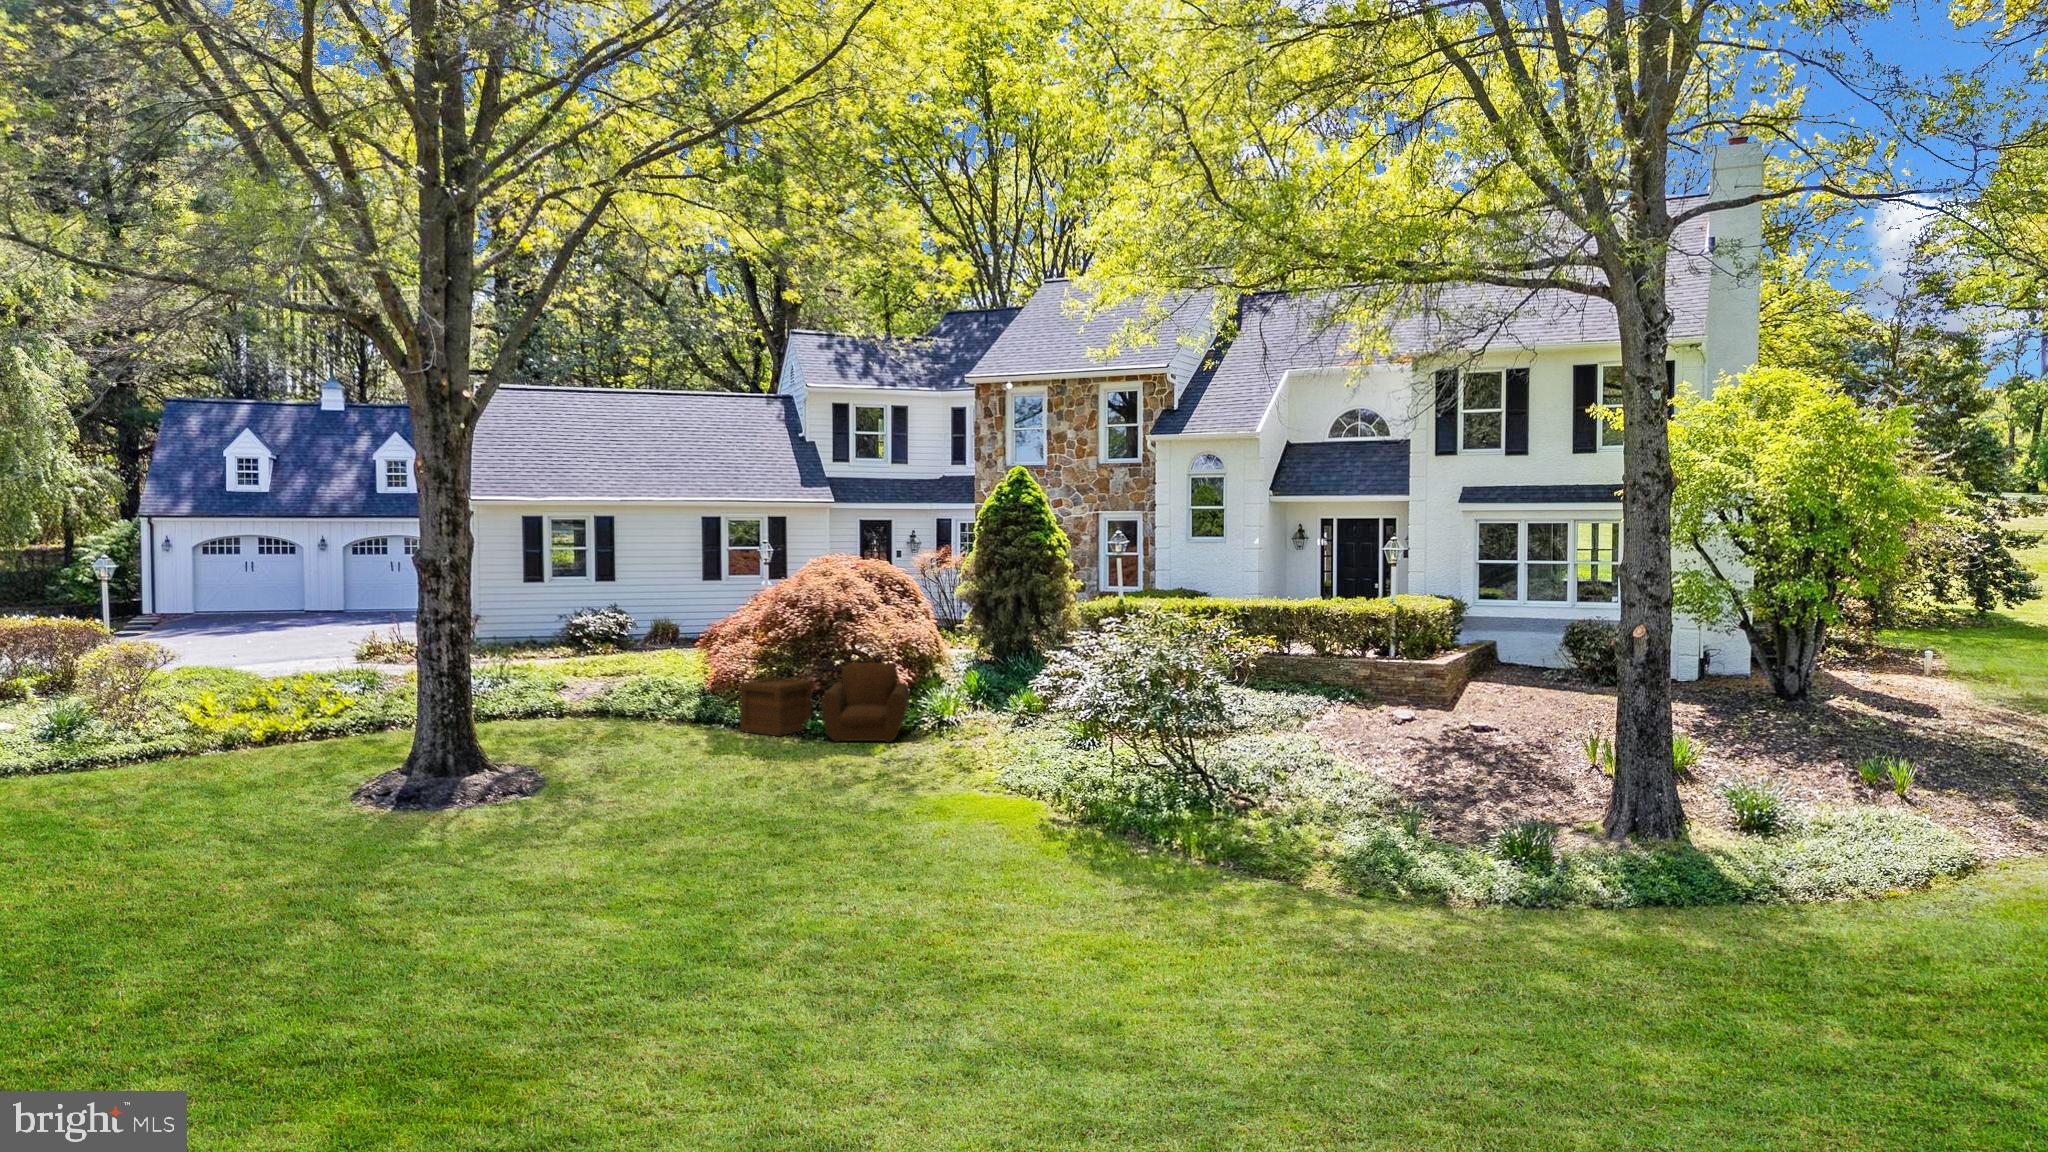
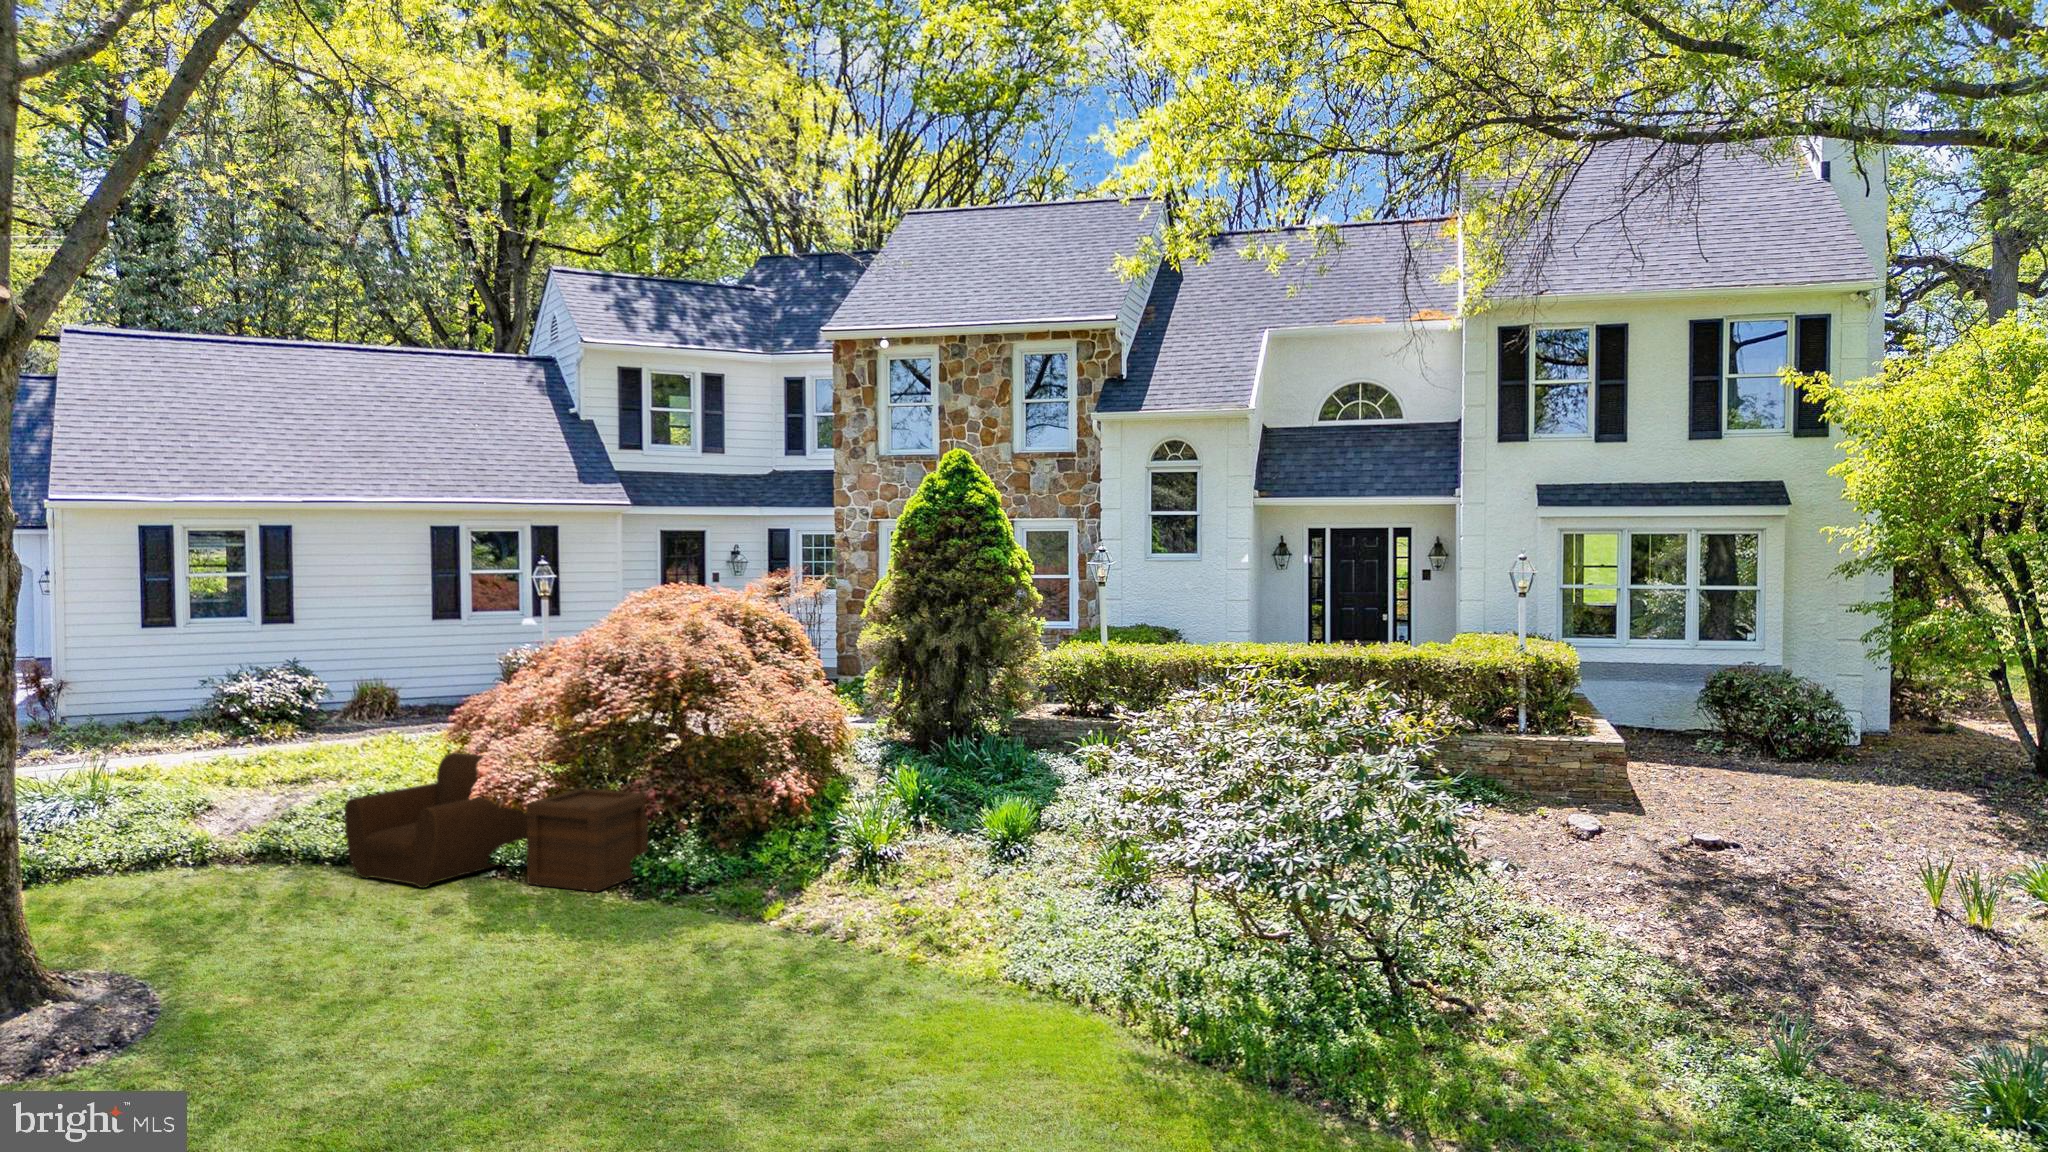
armchair: present [821,663,909,742] -> present [345,752,527,888]

